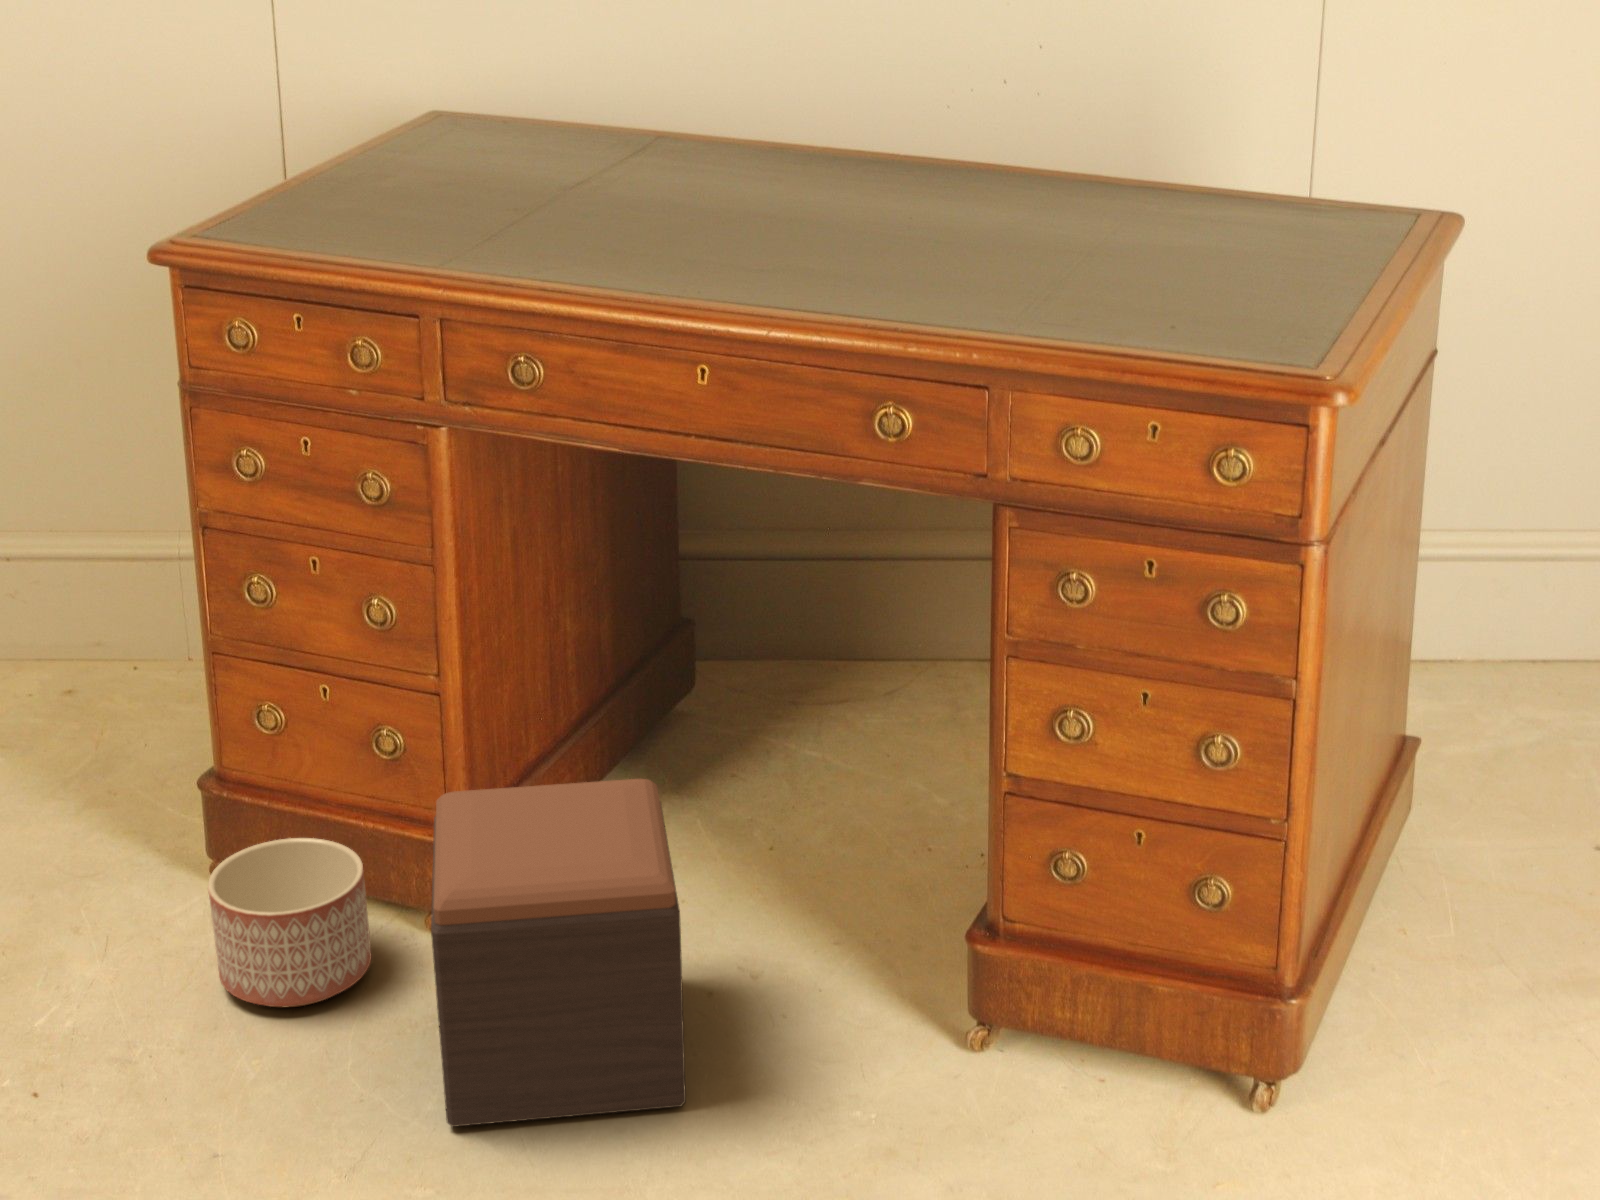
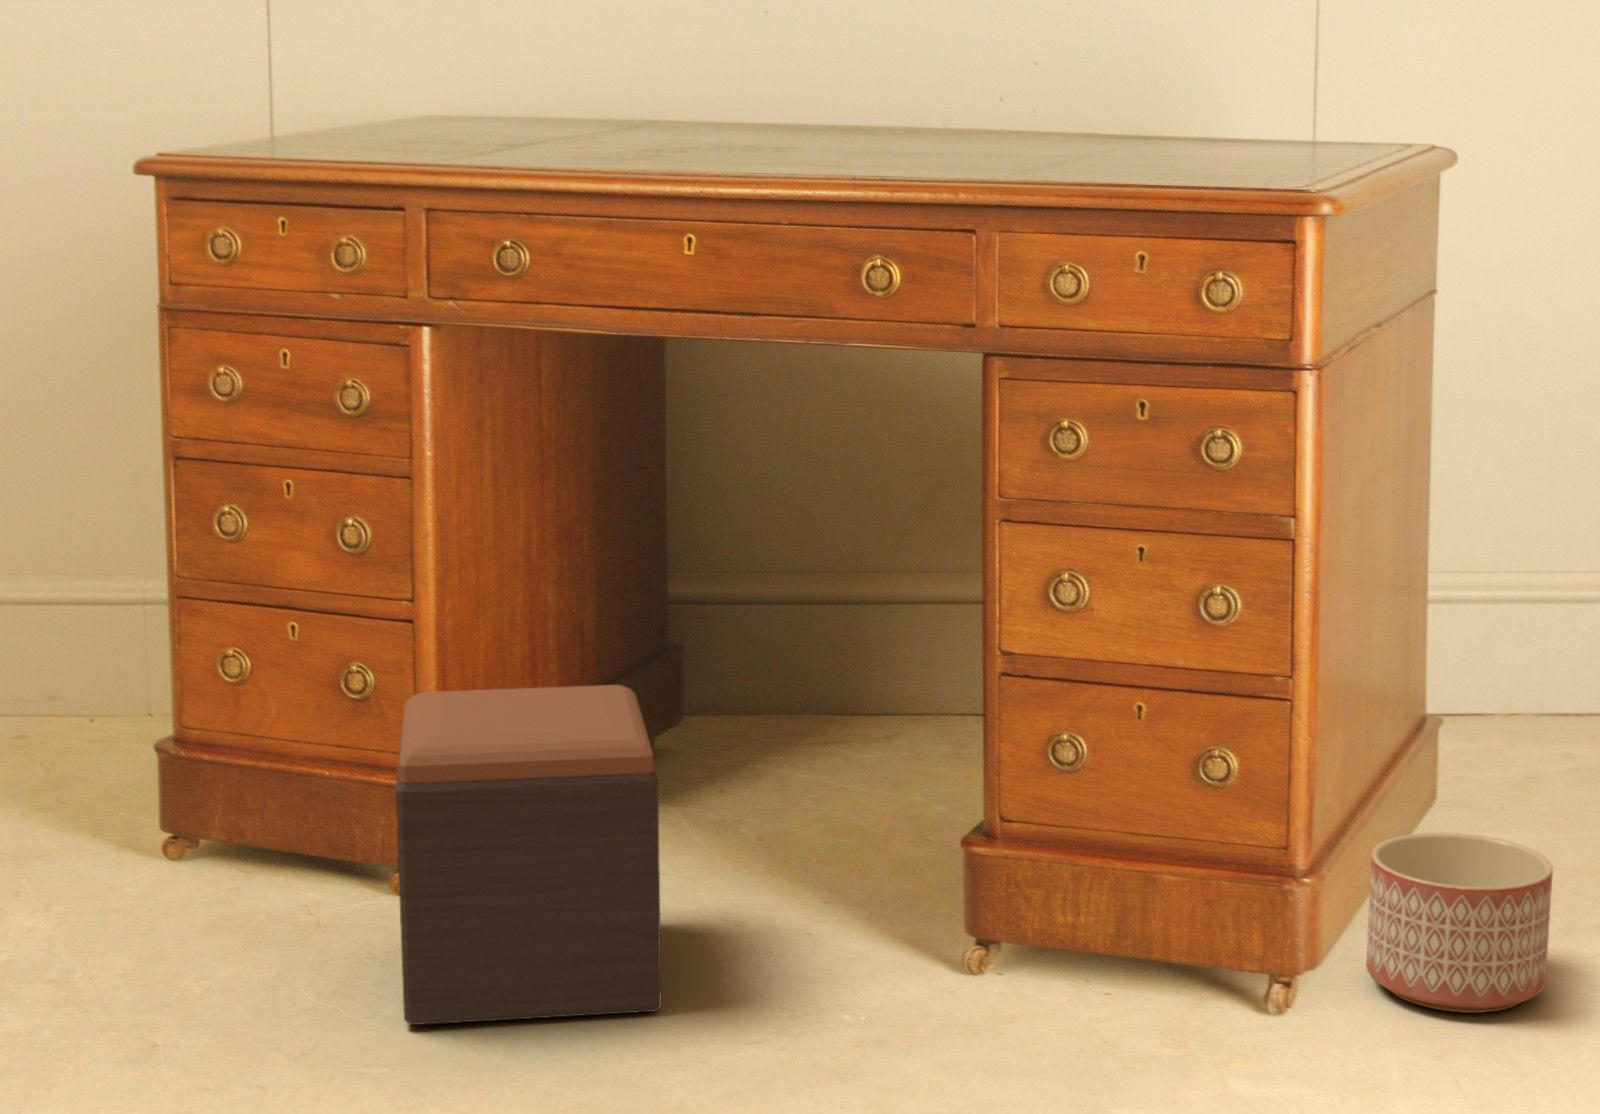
planter: present [208,838,372,1007] -> present [1366,833,1553,1013]

